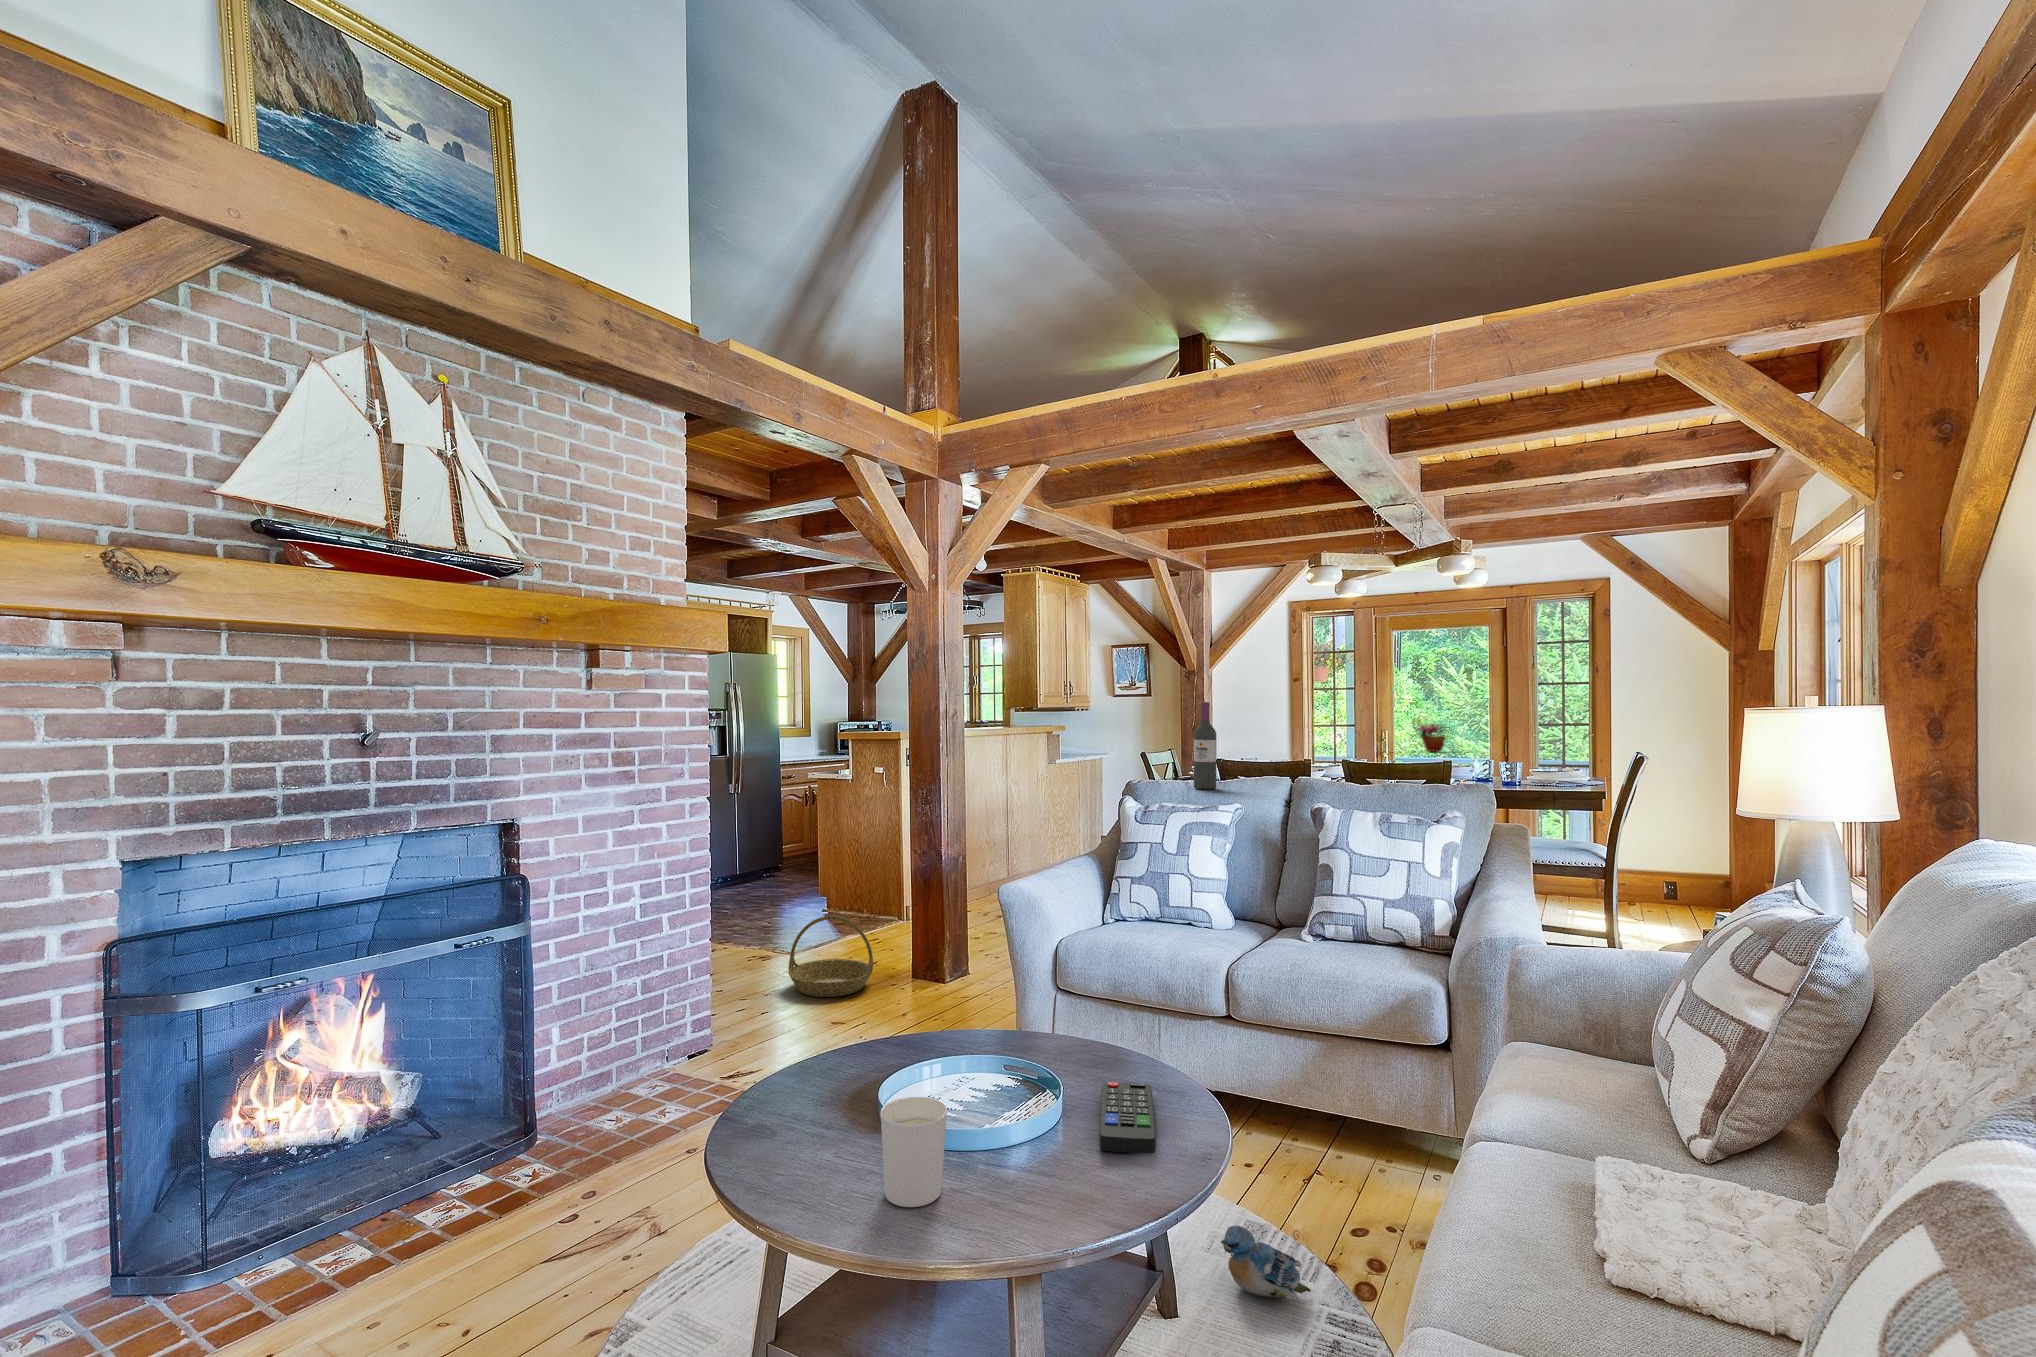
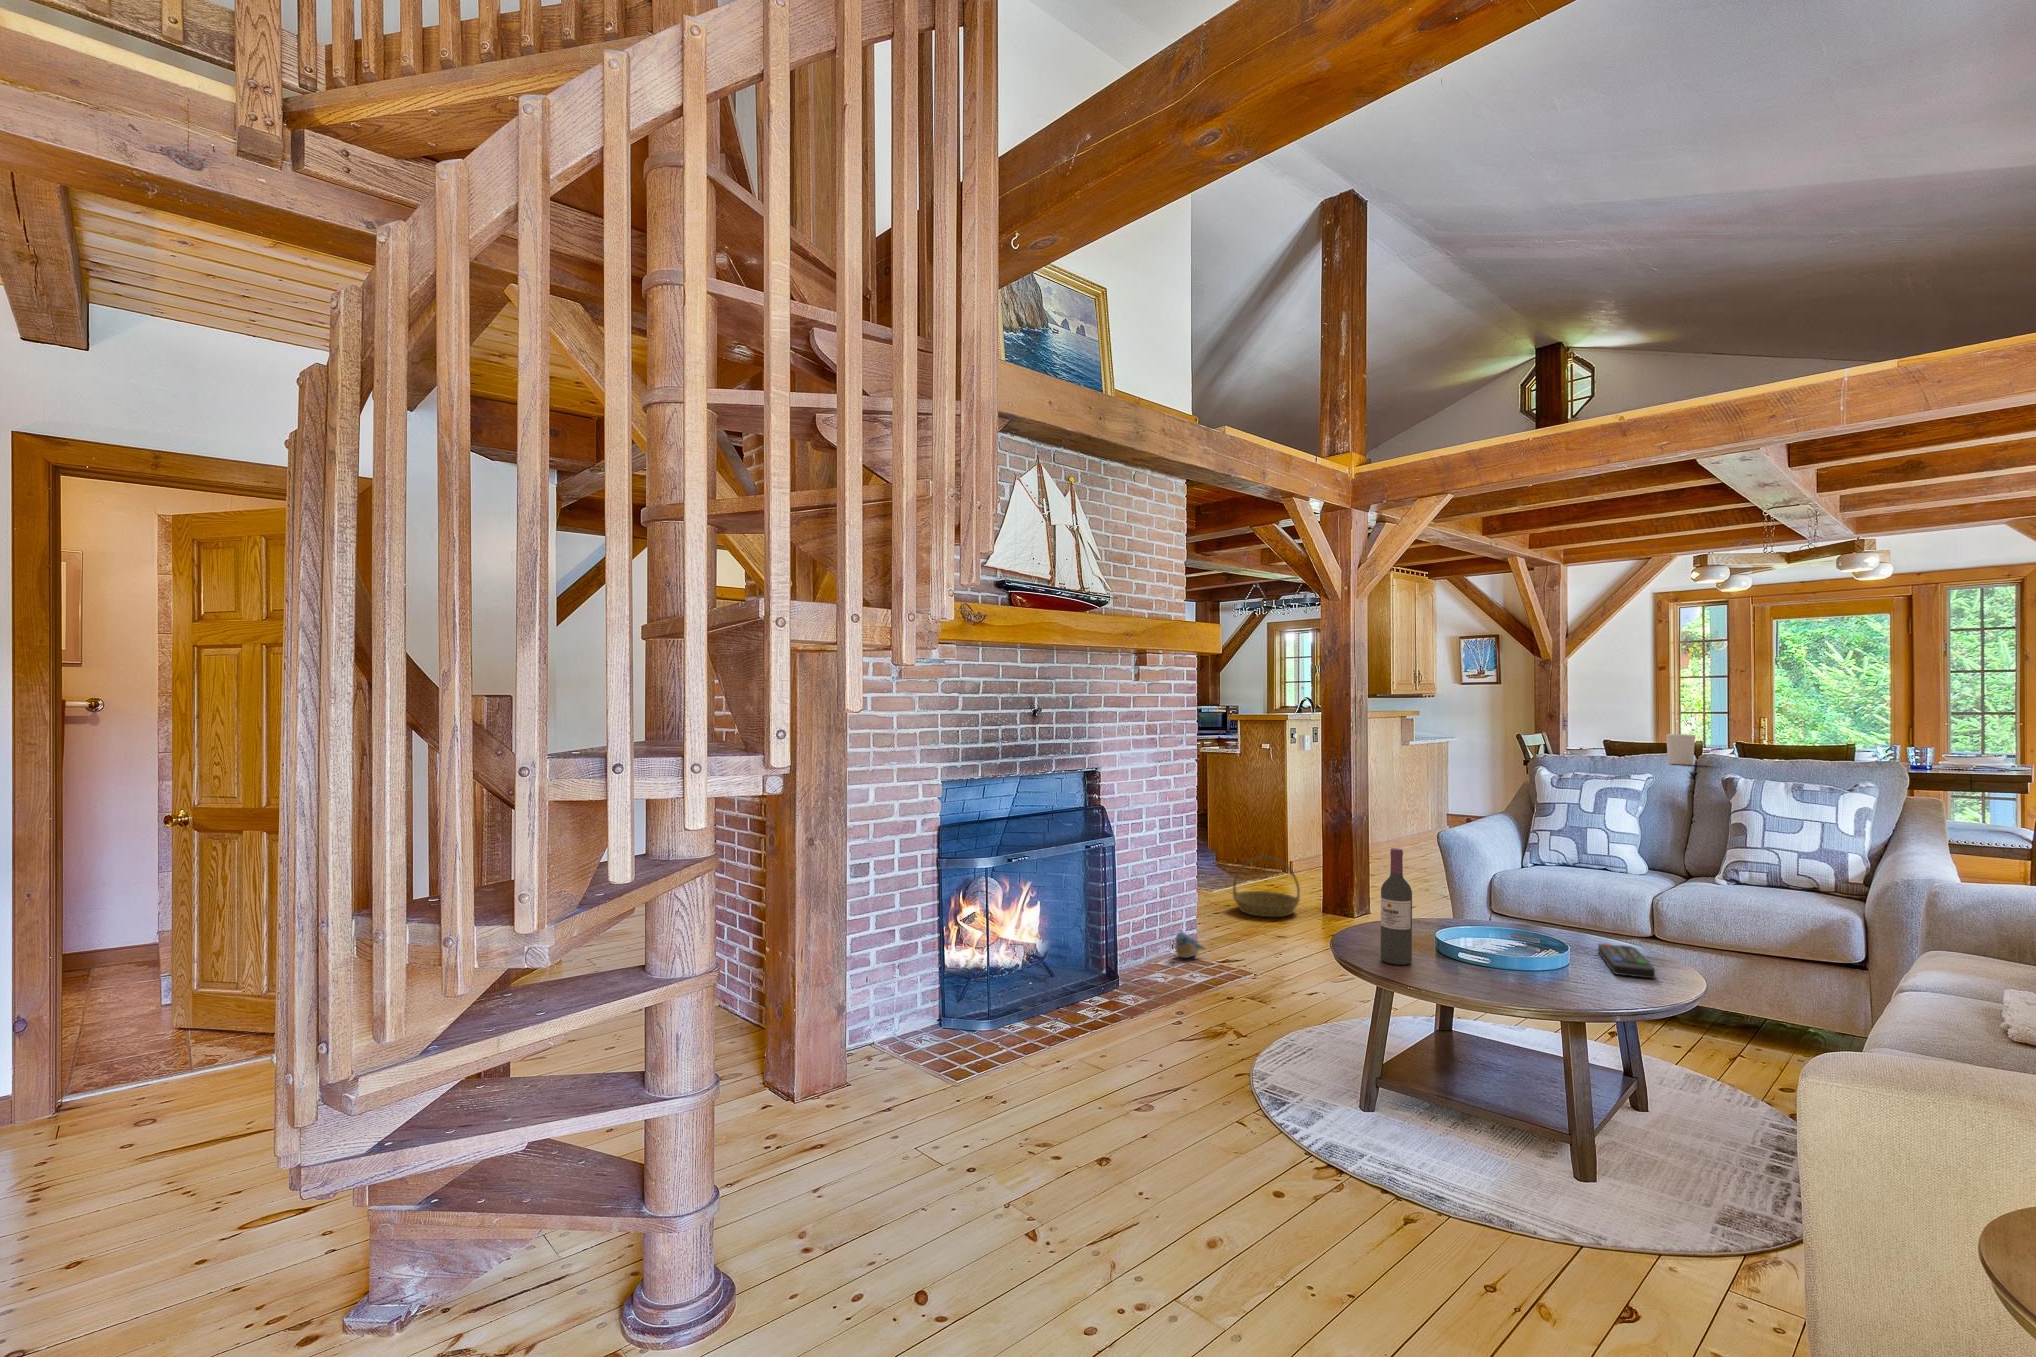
wine bottle: present [1194,702,1216,789] -> present [1381,848,1412,965]
flower arrangement: present [1416,724,1450,752] -> none [1795,712,1850,741]
candle holder: present [880,1097,947,1207] -> present [1666,734,1695,765]
plush toy: present [1221,1226,1311,1300] -> present [1175,932,1205,958]

